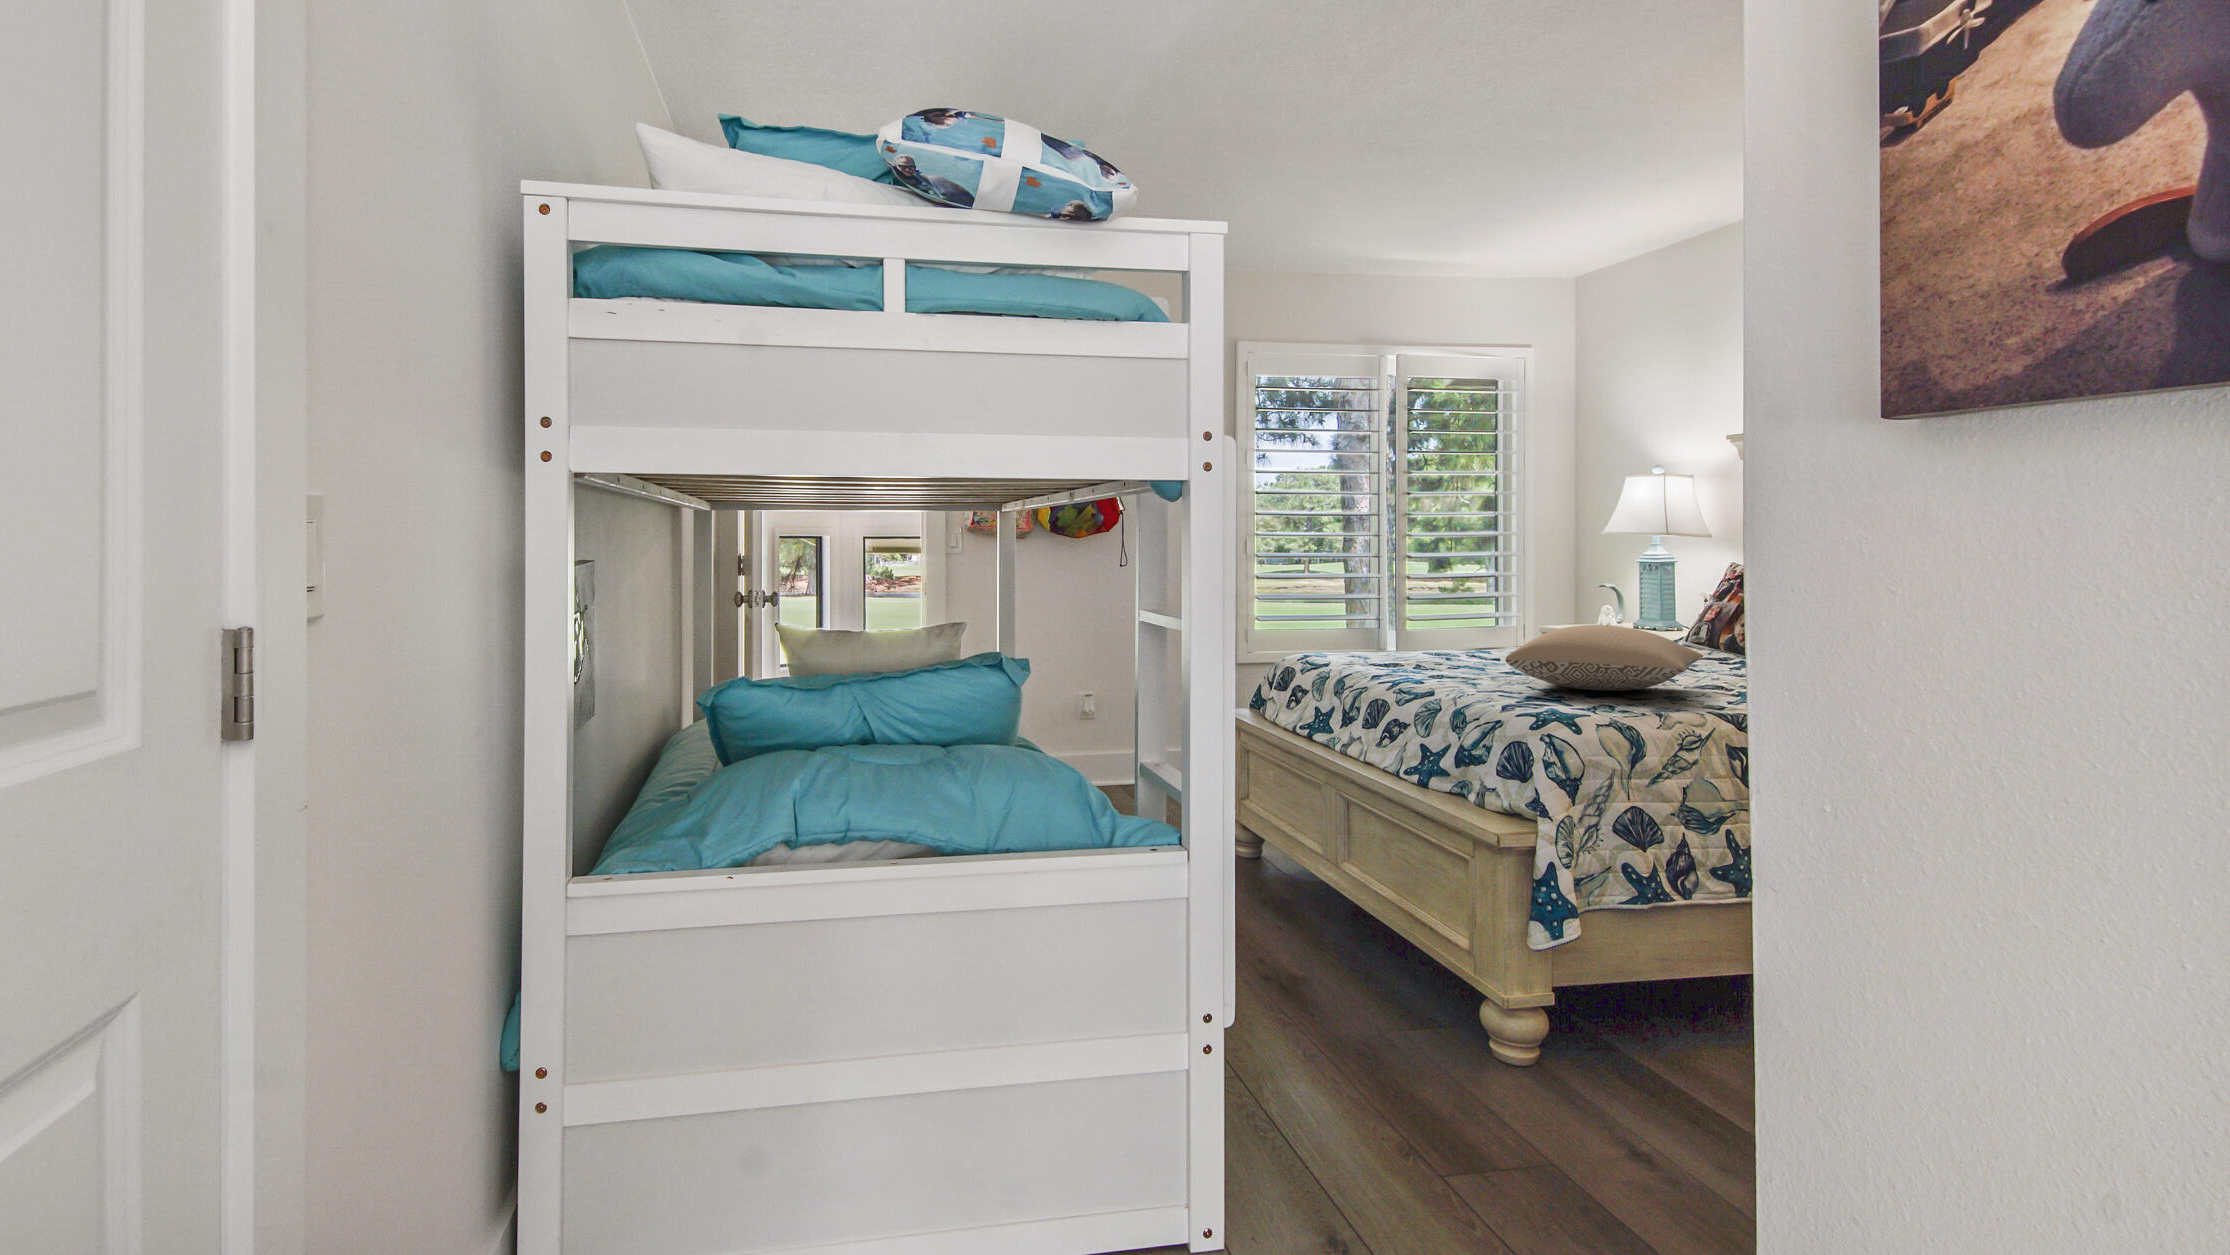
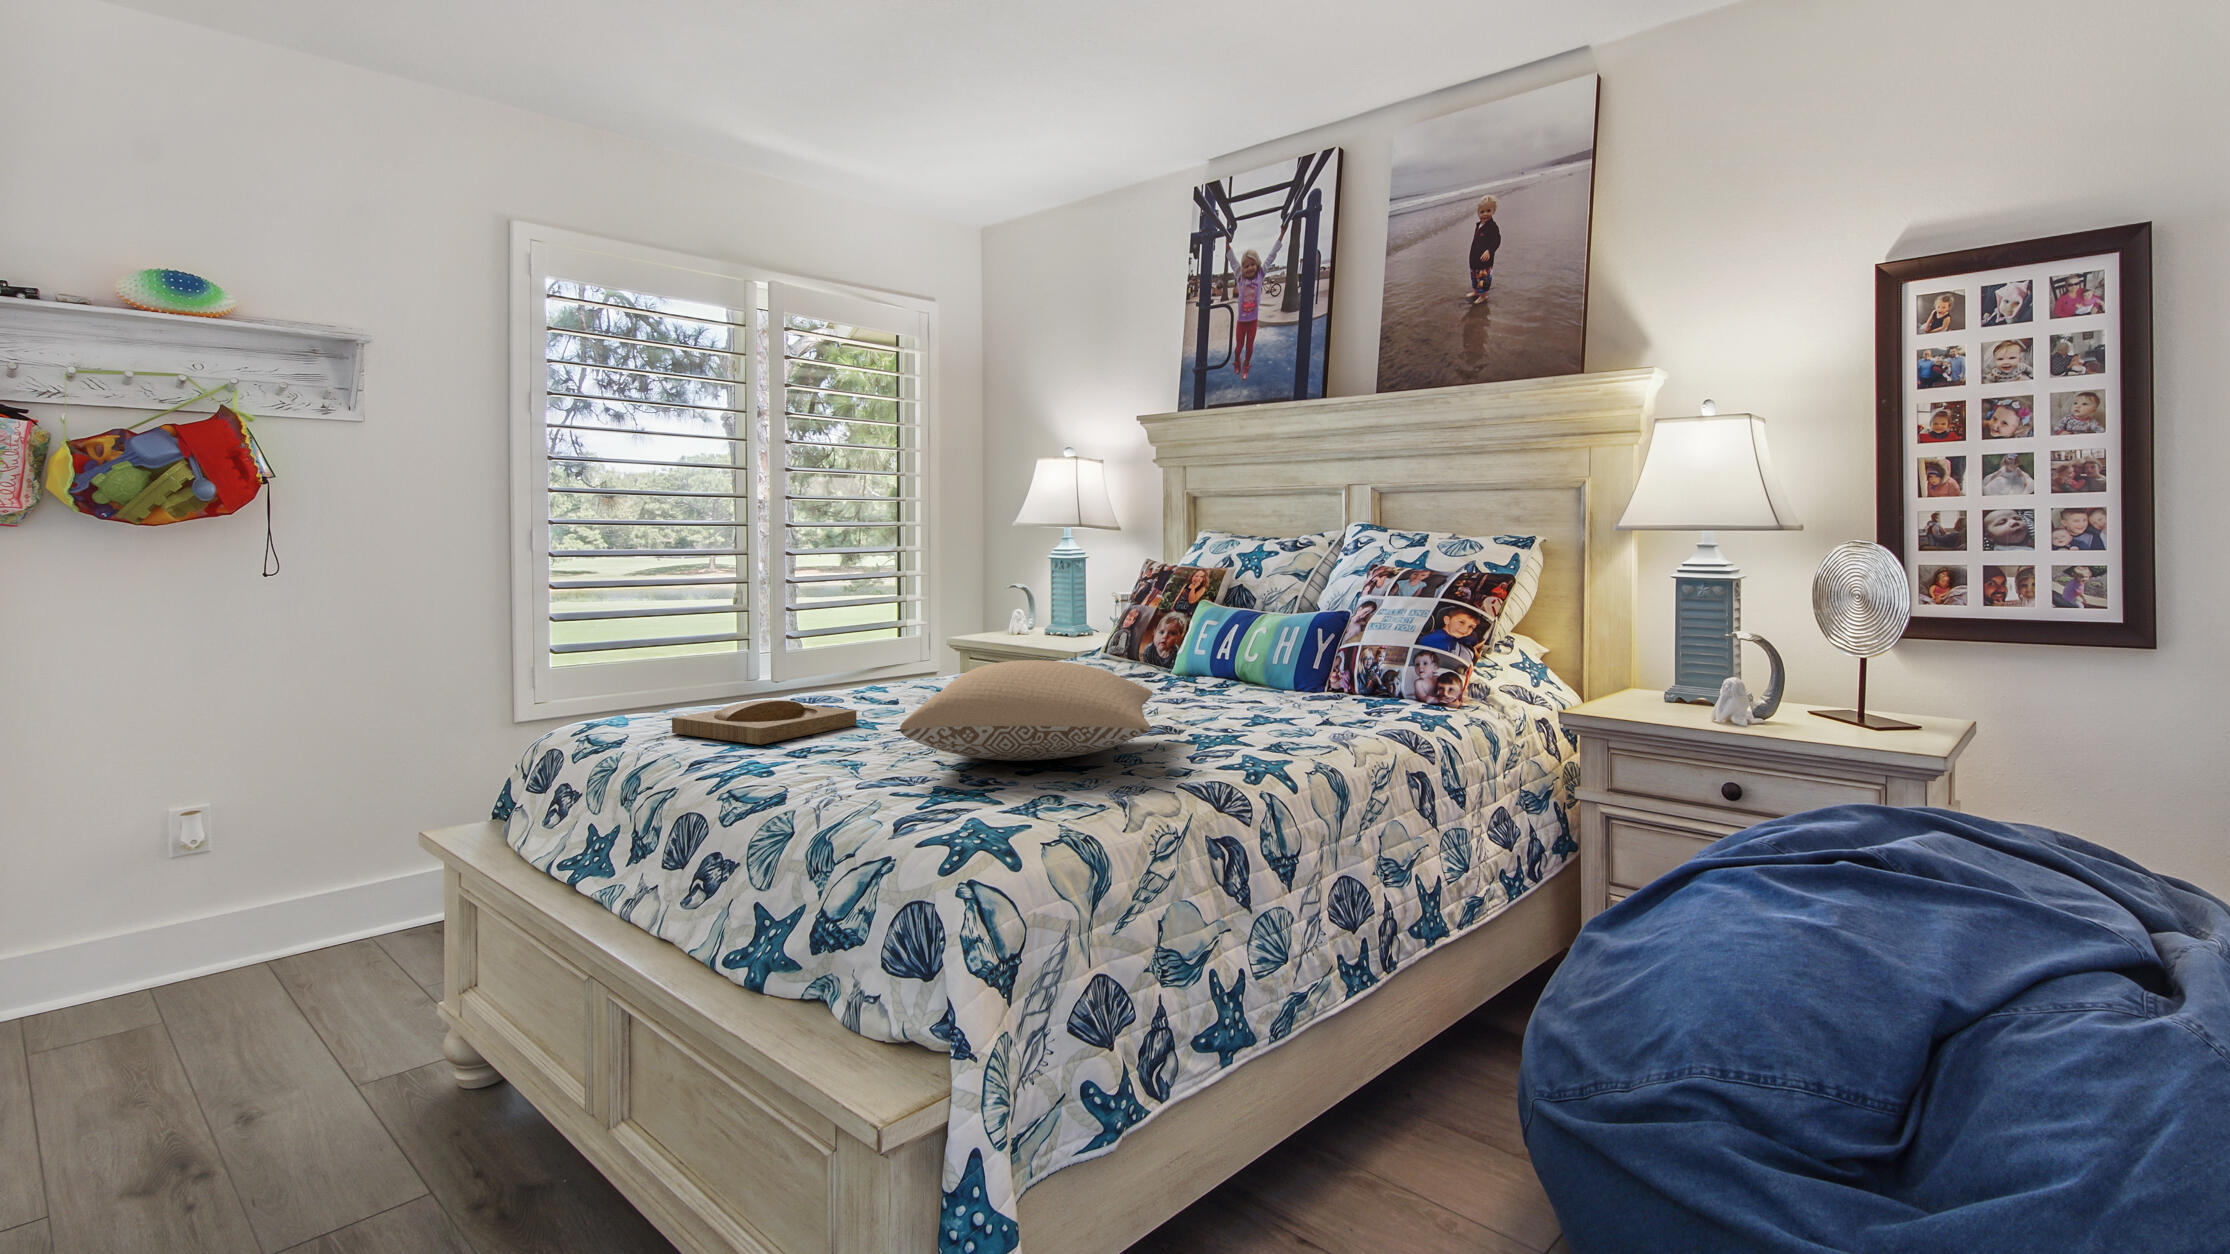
tray: none [1356,650,1472,672] -> present [672,700,857,745]

